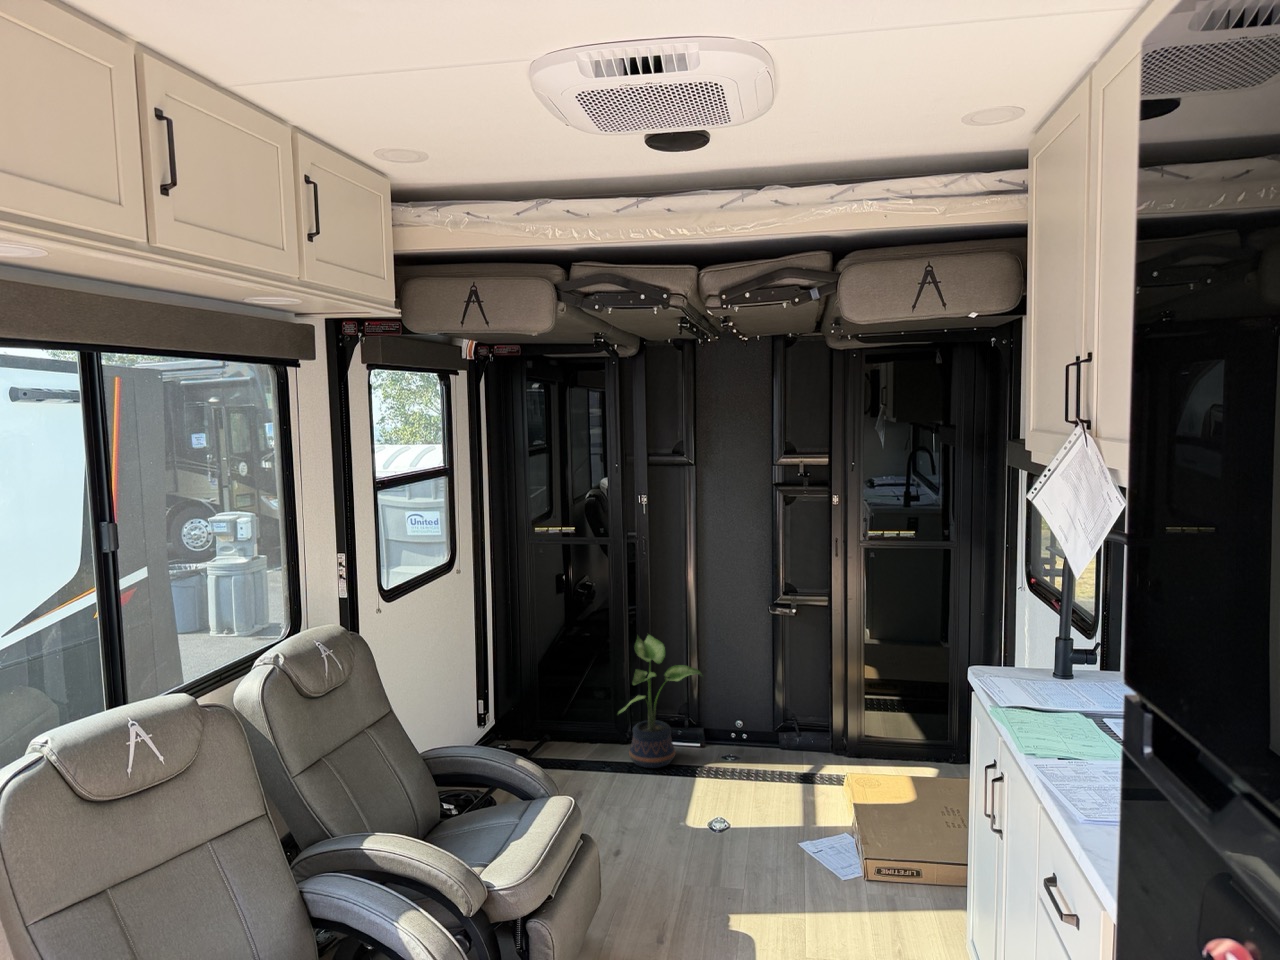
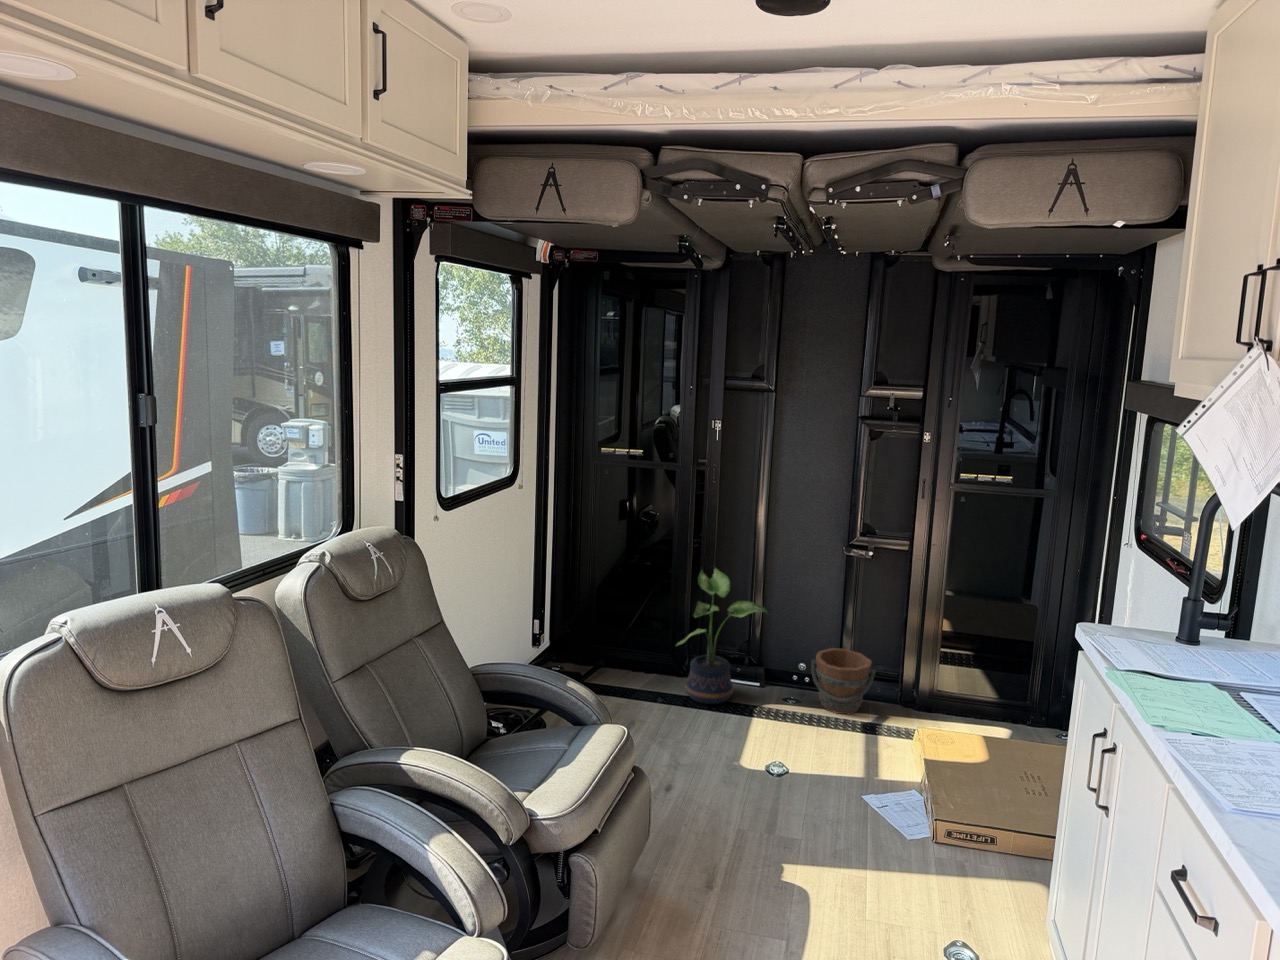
bucket: none [747,703,807,766] -> present [811,648,875,714]

